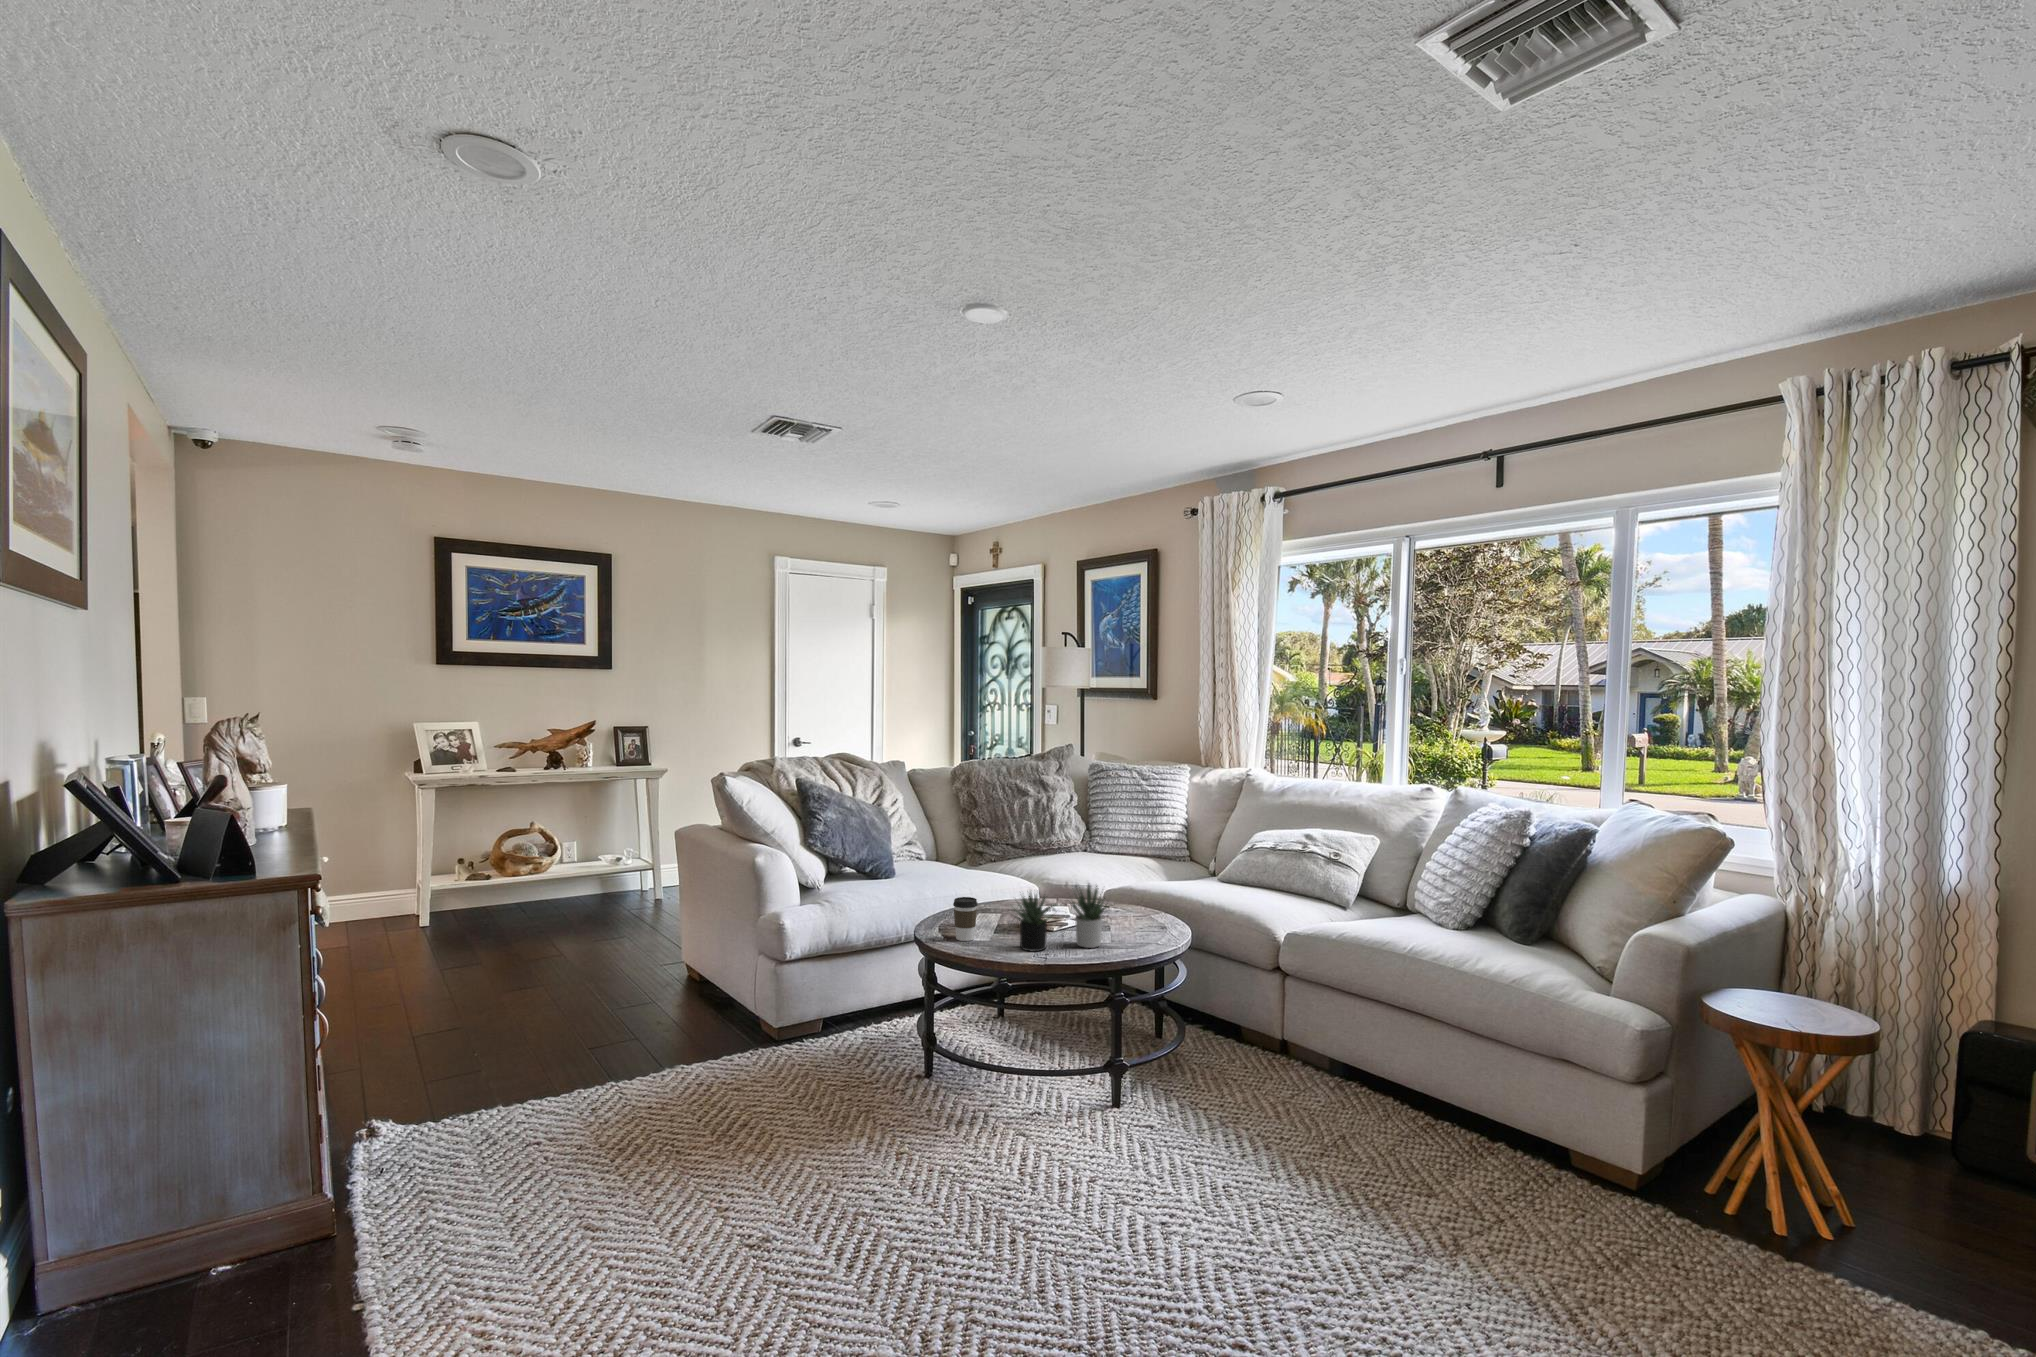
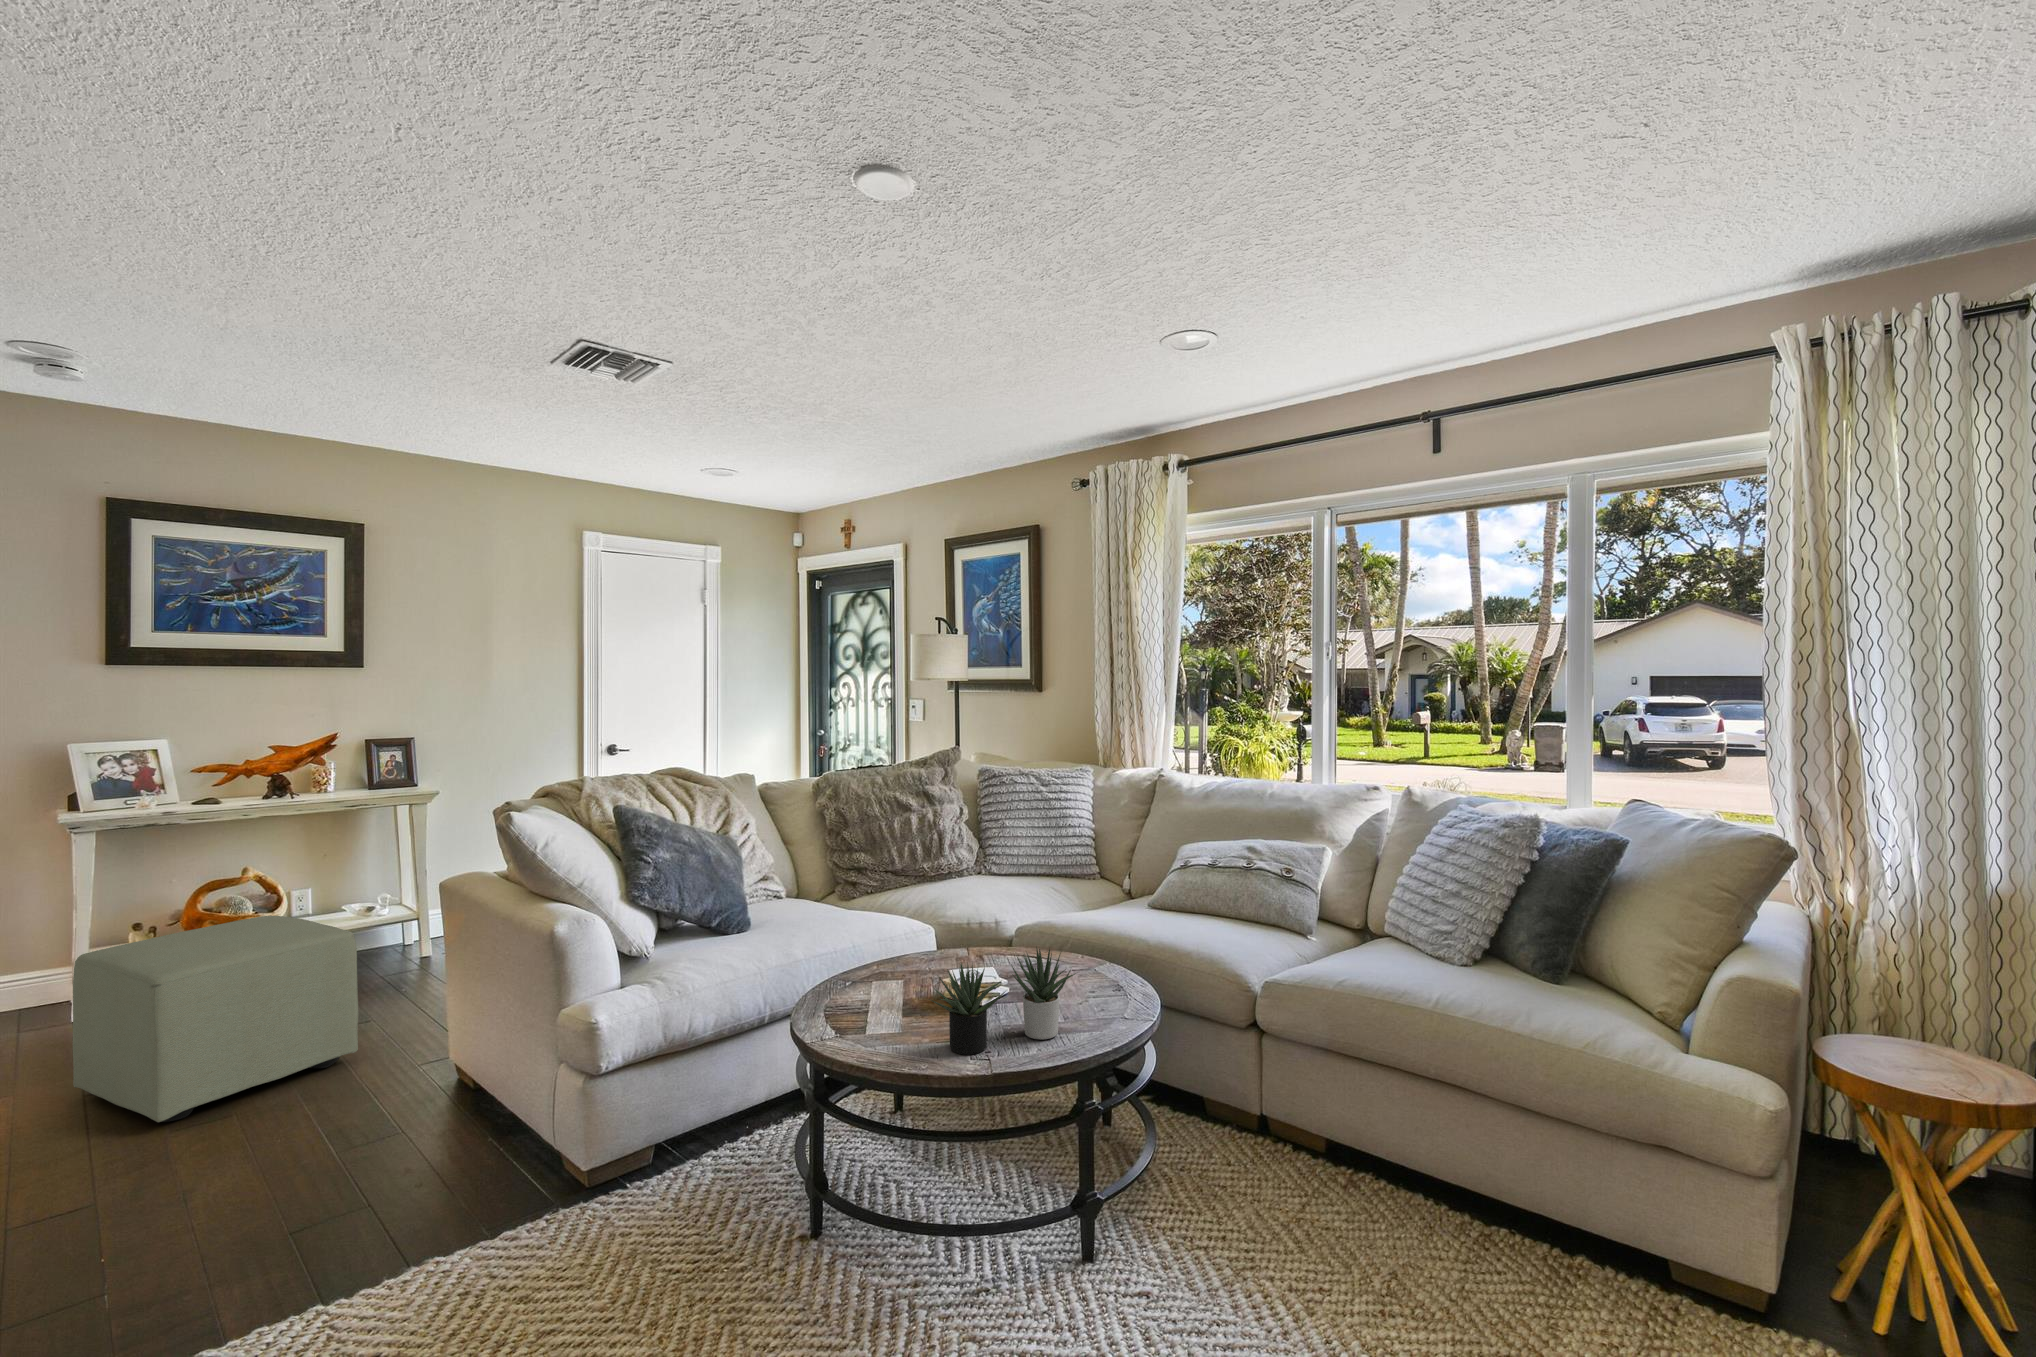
ottoman: none [443,852,618,984] -> present [73,915,359,1122]
coffee cup: present [953,897,978,941] -> none [850,977,885,1042]

